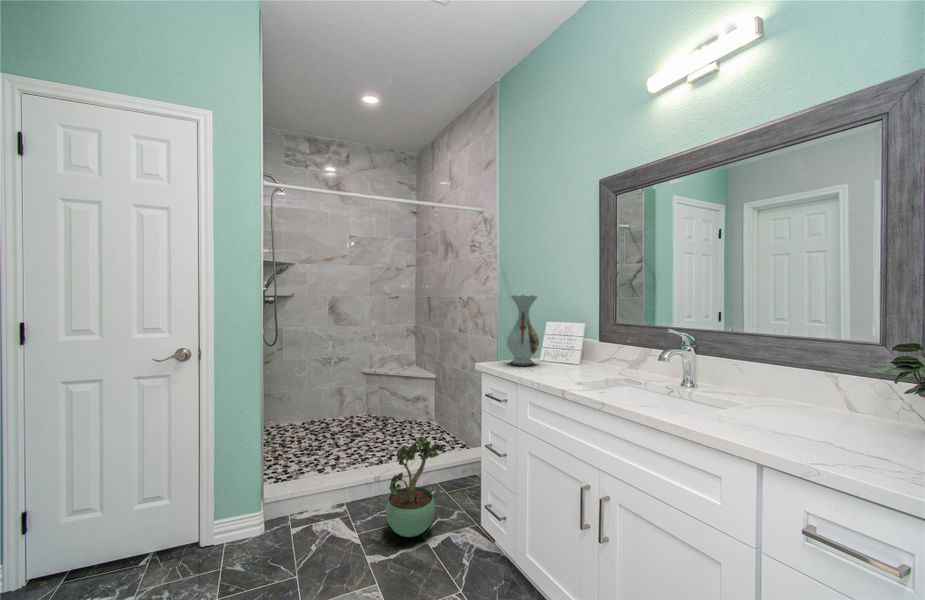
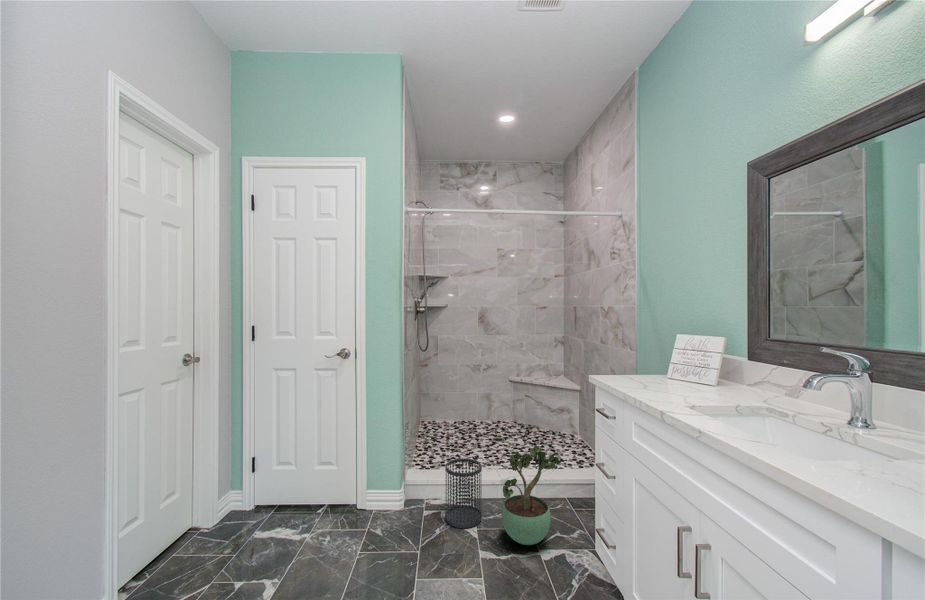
decorative vase: present [507,295,539,365] -> none [626,303,666,382]
wastebasket: none [318,461,360,538] -> present [445,458,482,528]

